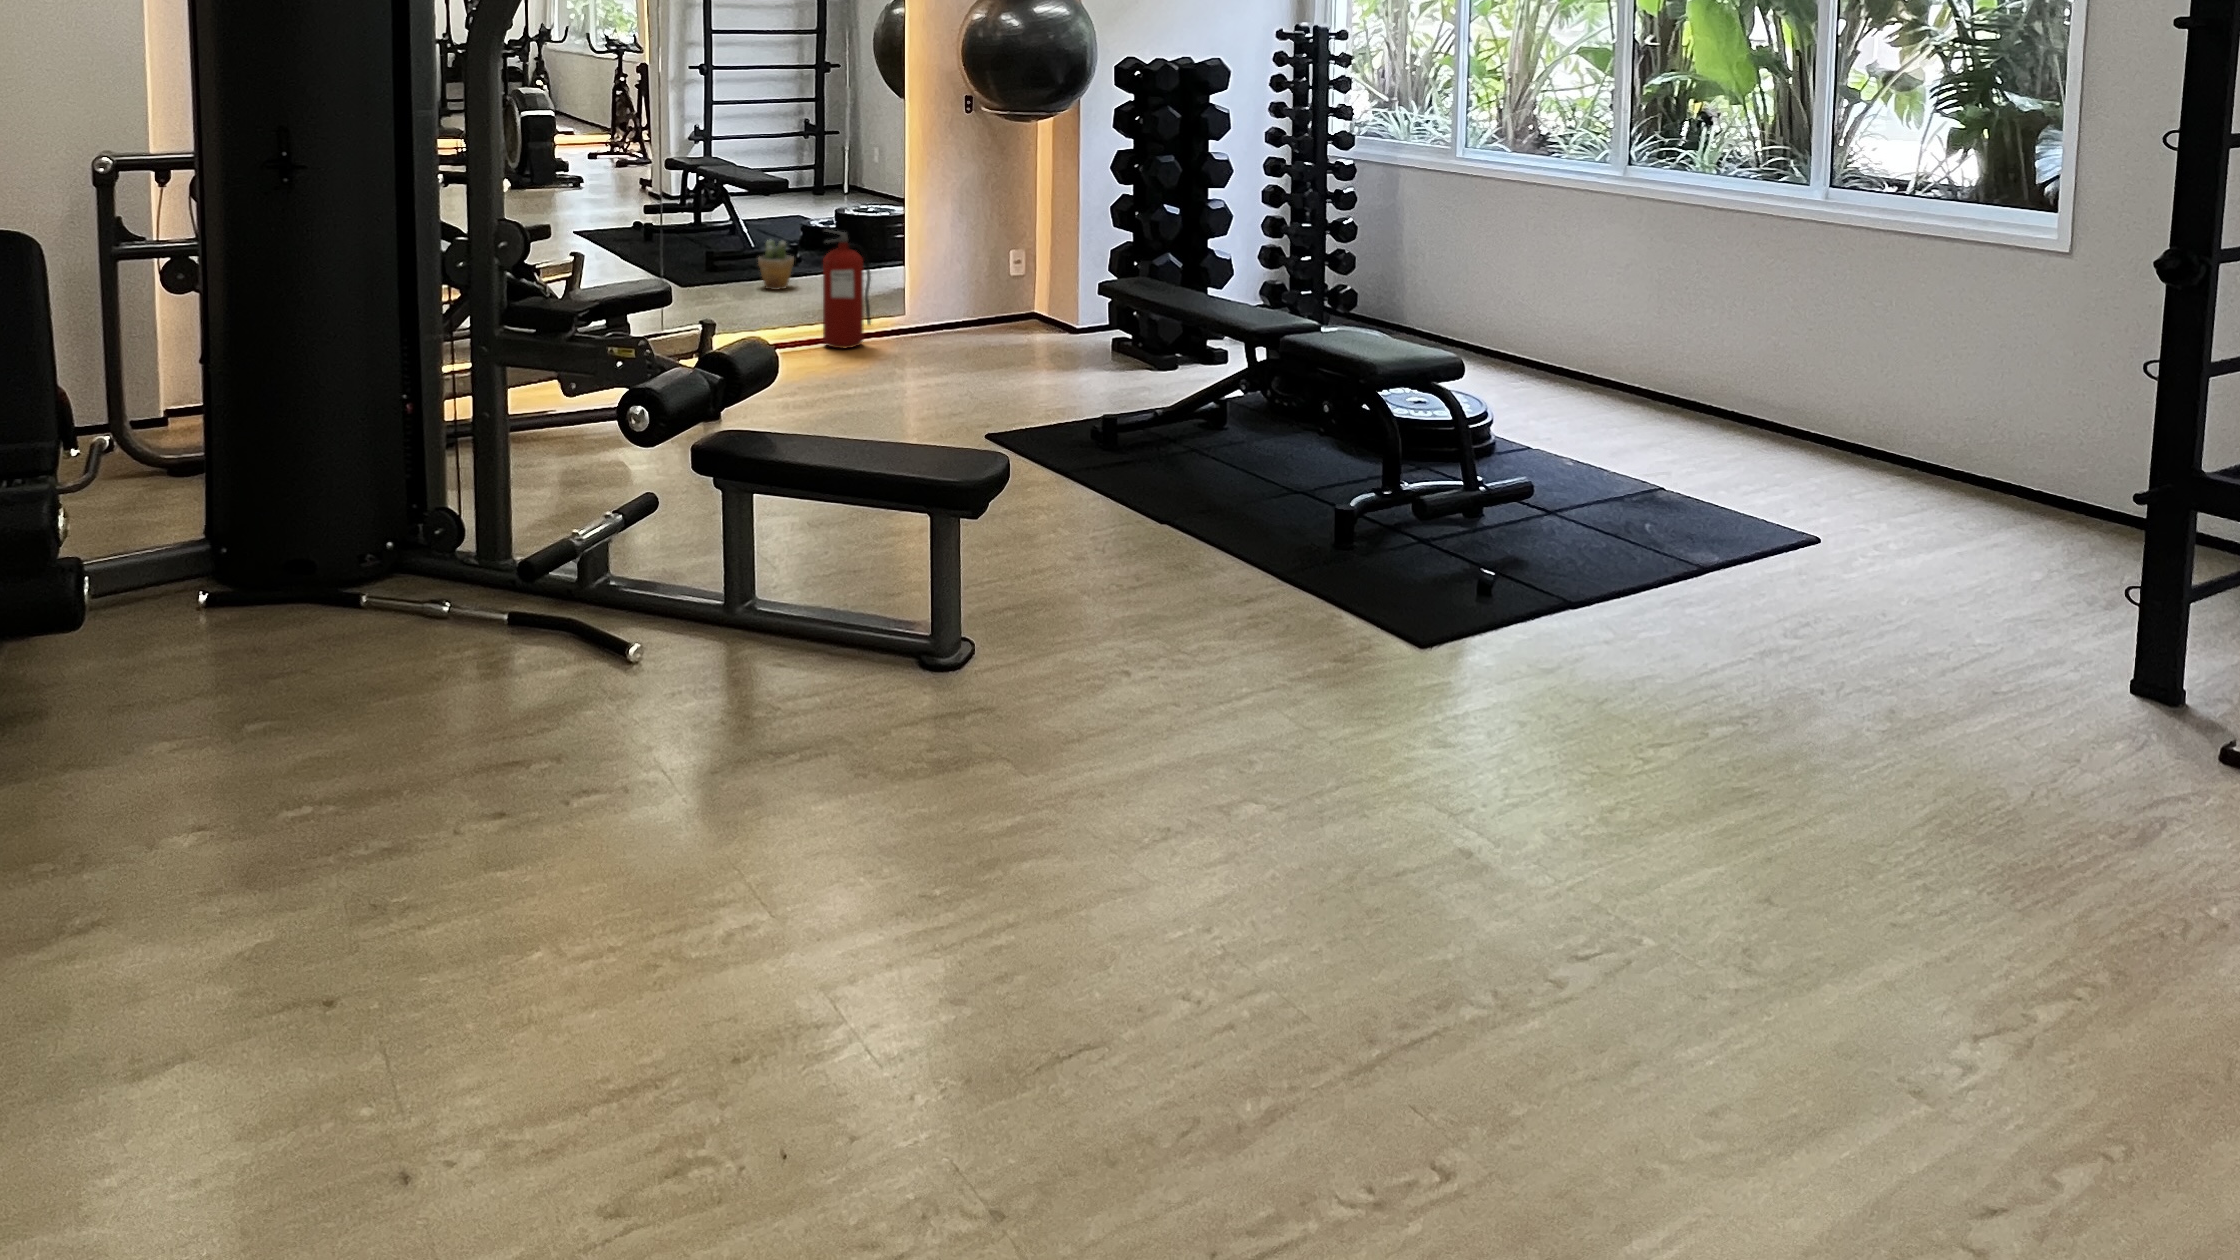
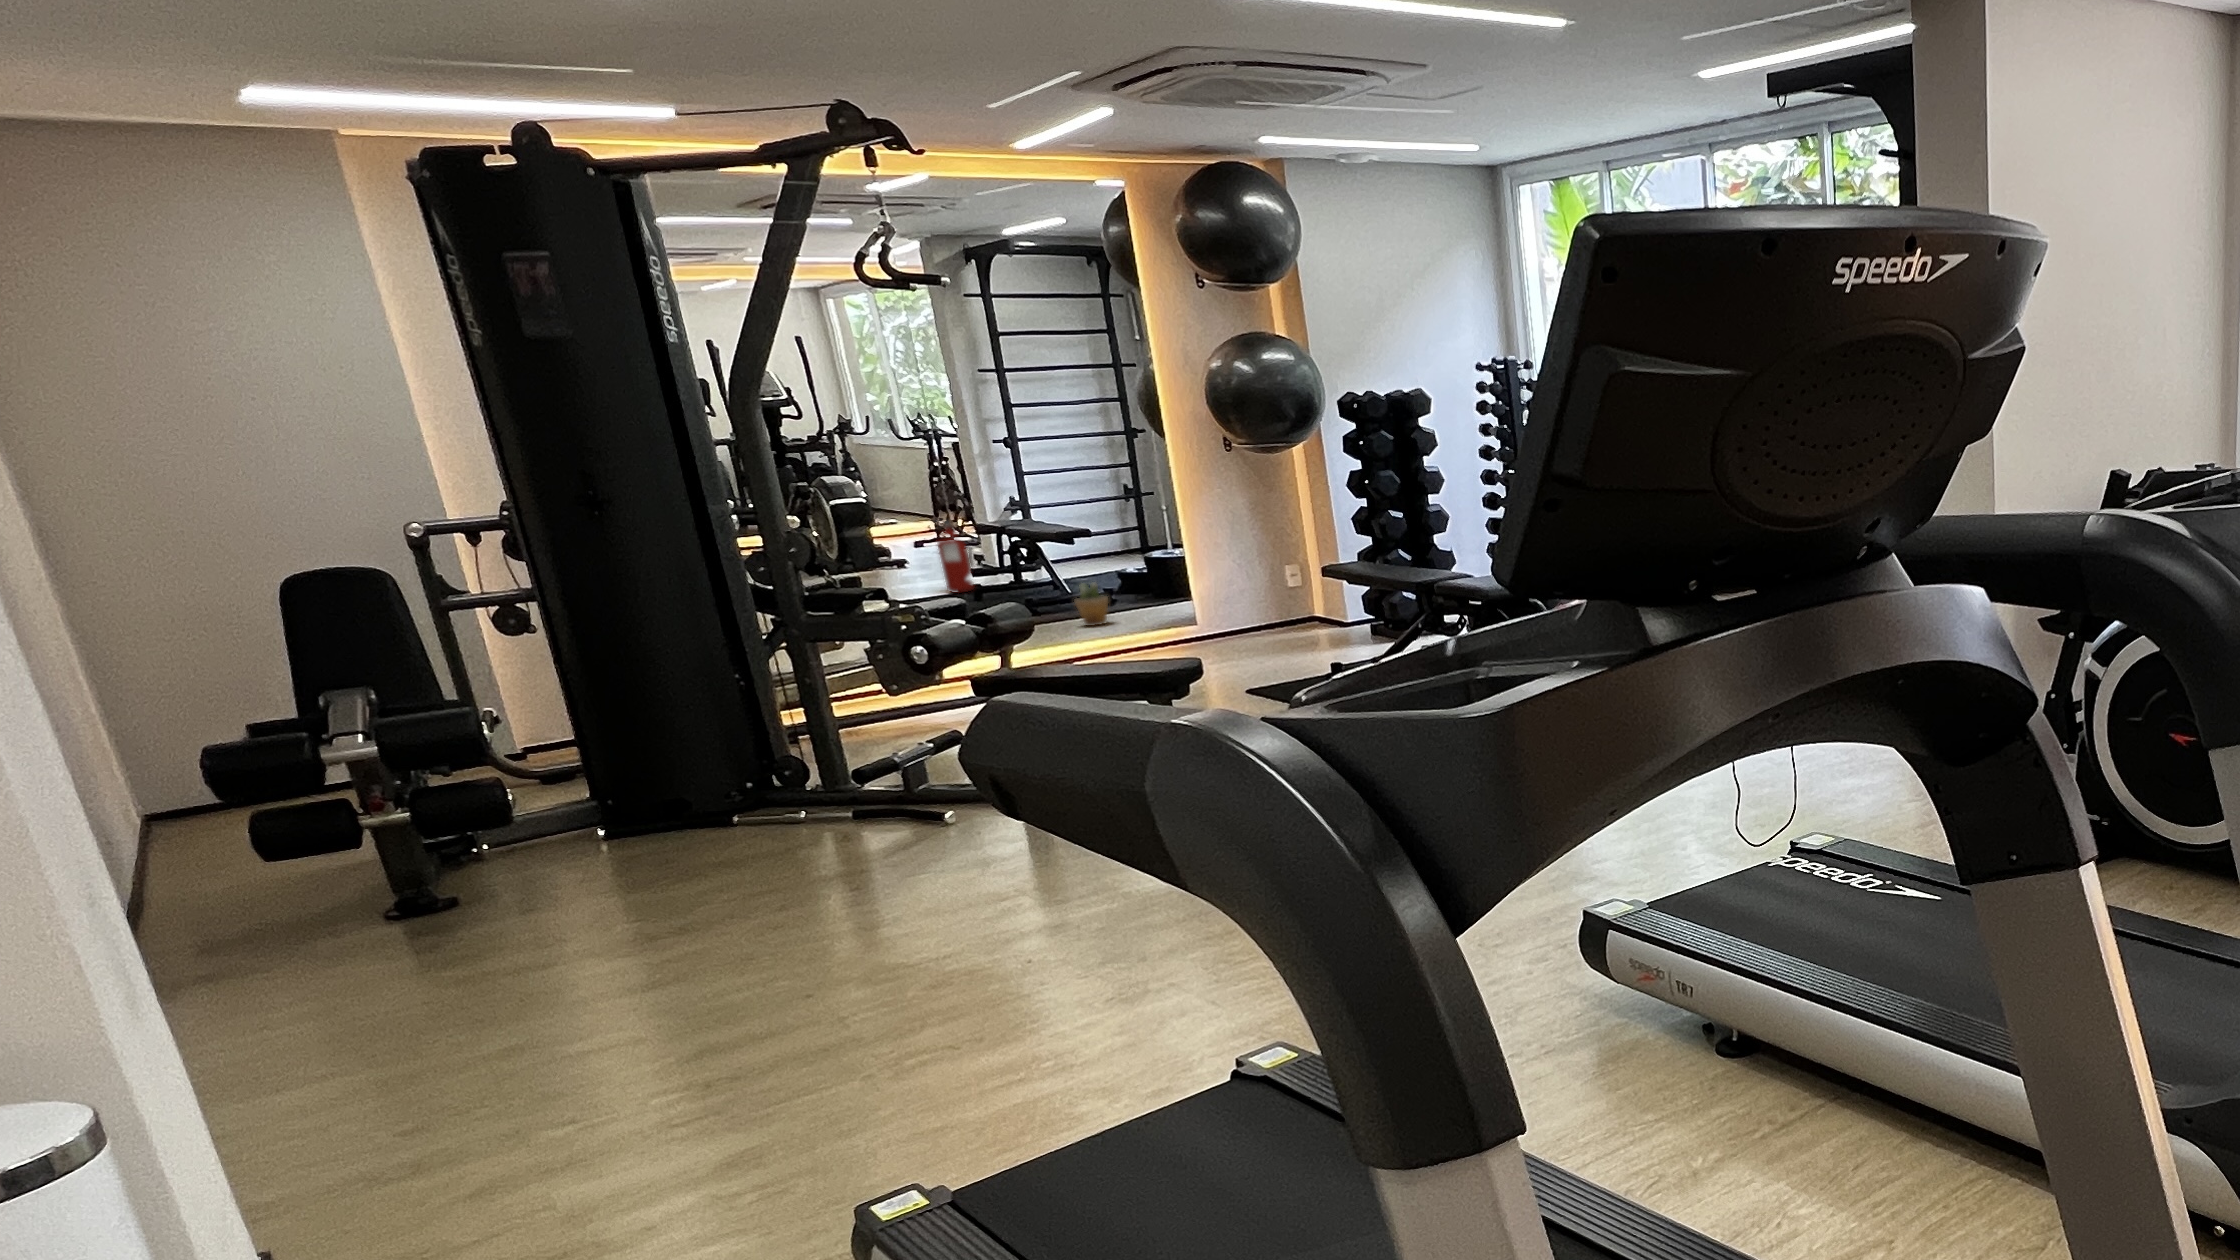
fire extinguisher: present [823,230,871,348] -> present [938,522,974,593]

